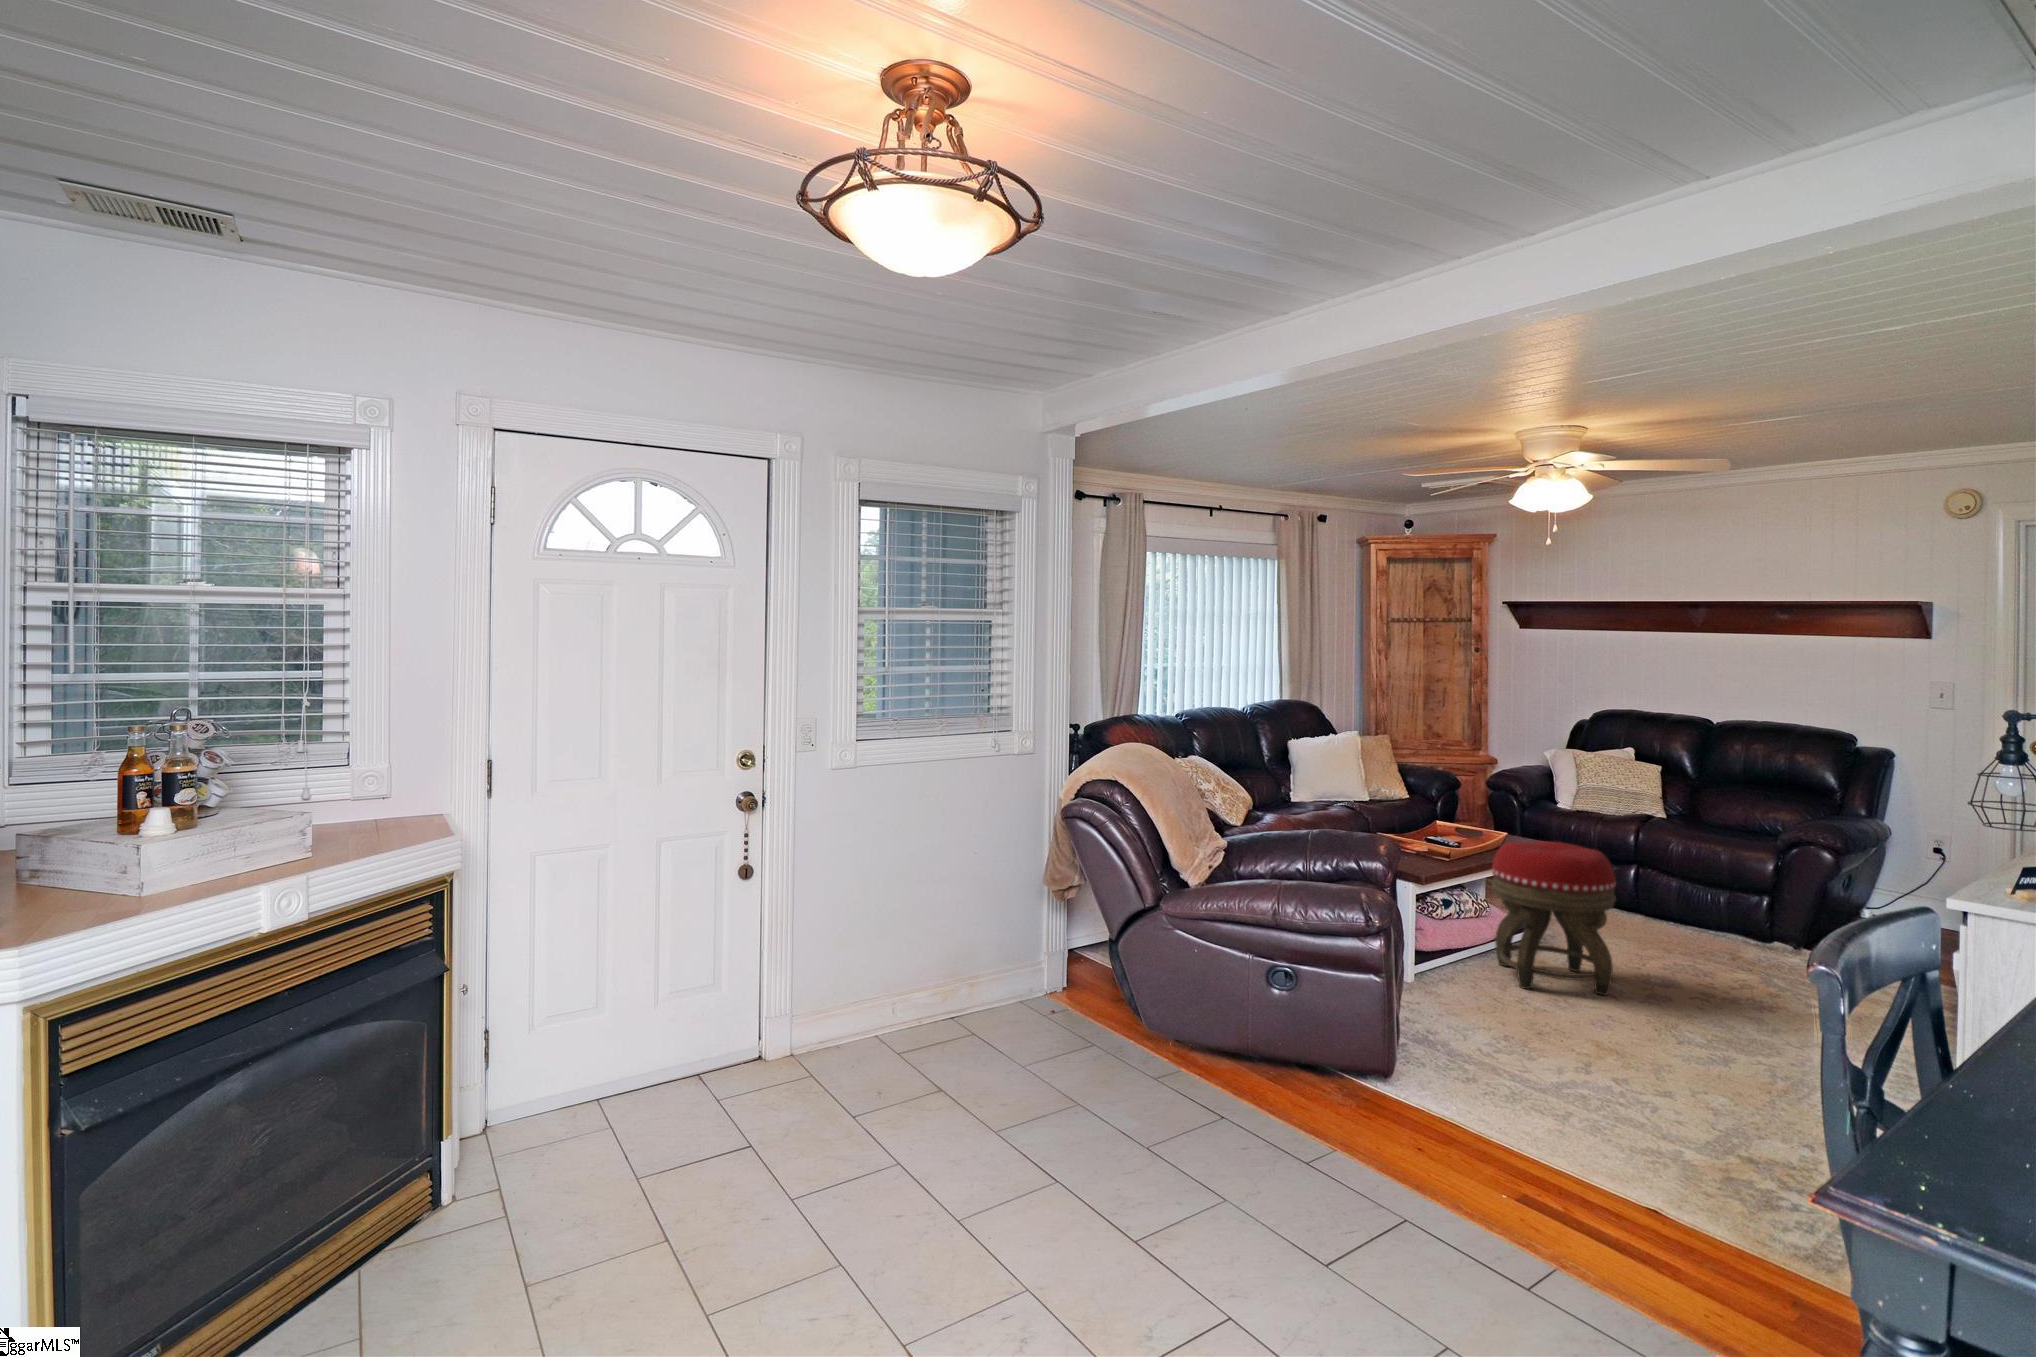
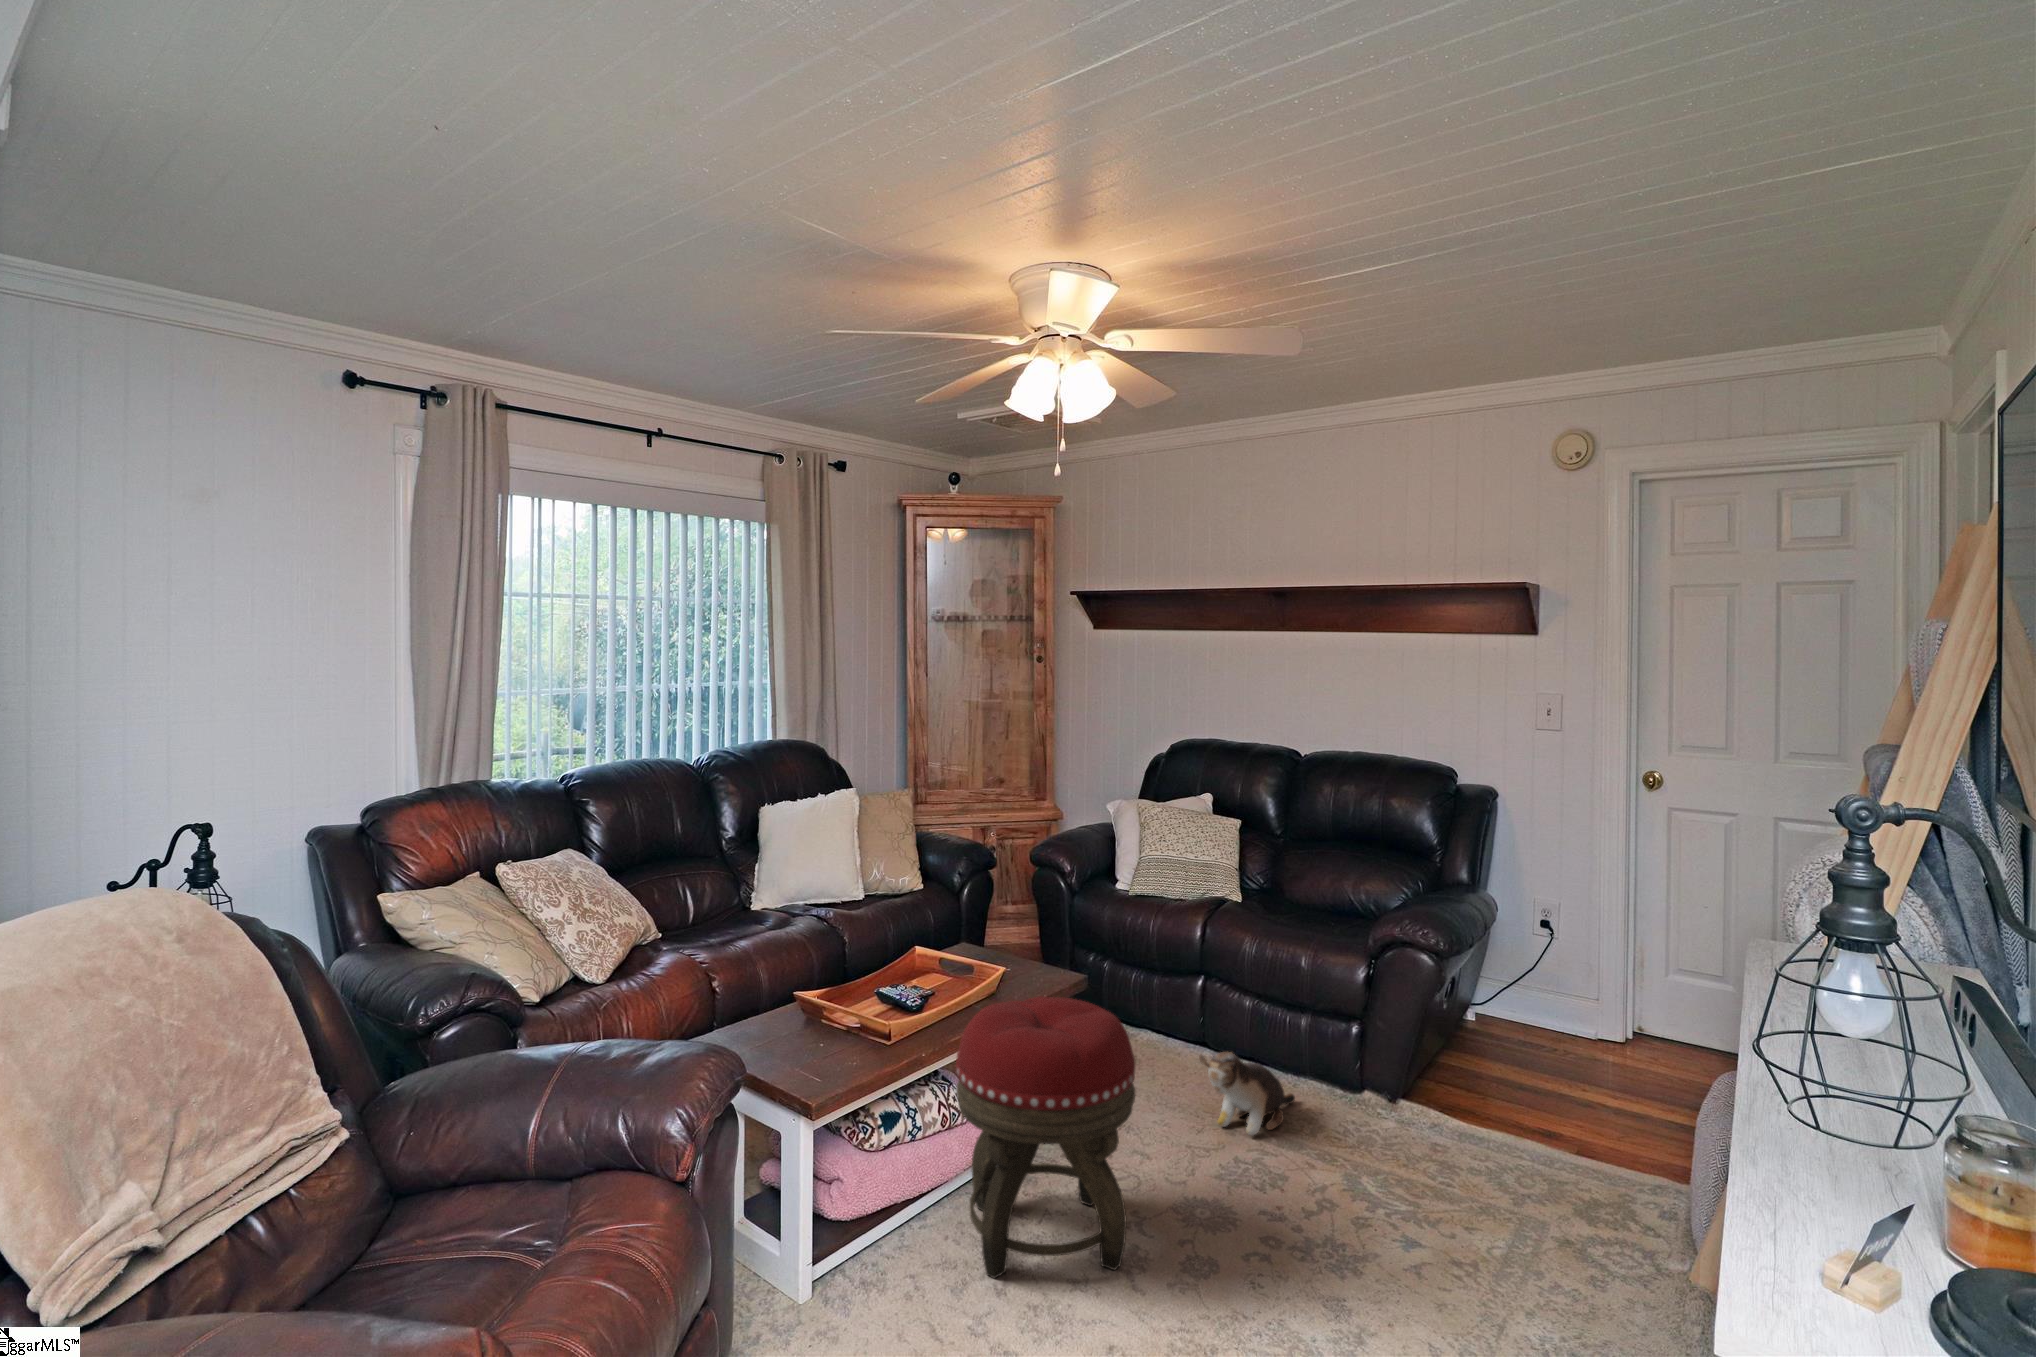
plush toy: none [1646,901,1719,958] -> present [1199,1052,1295,1135]

